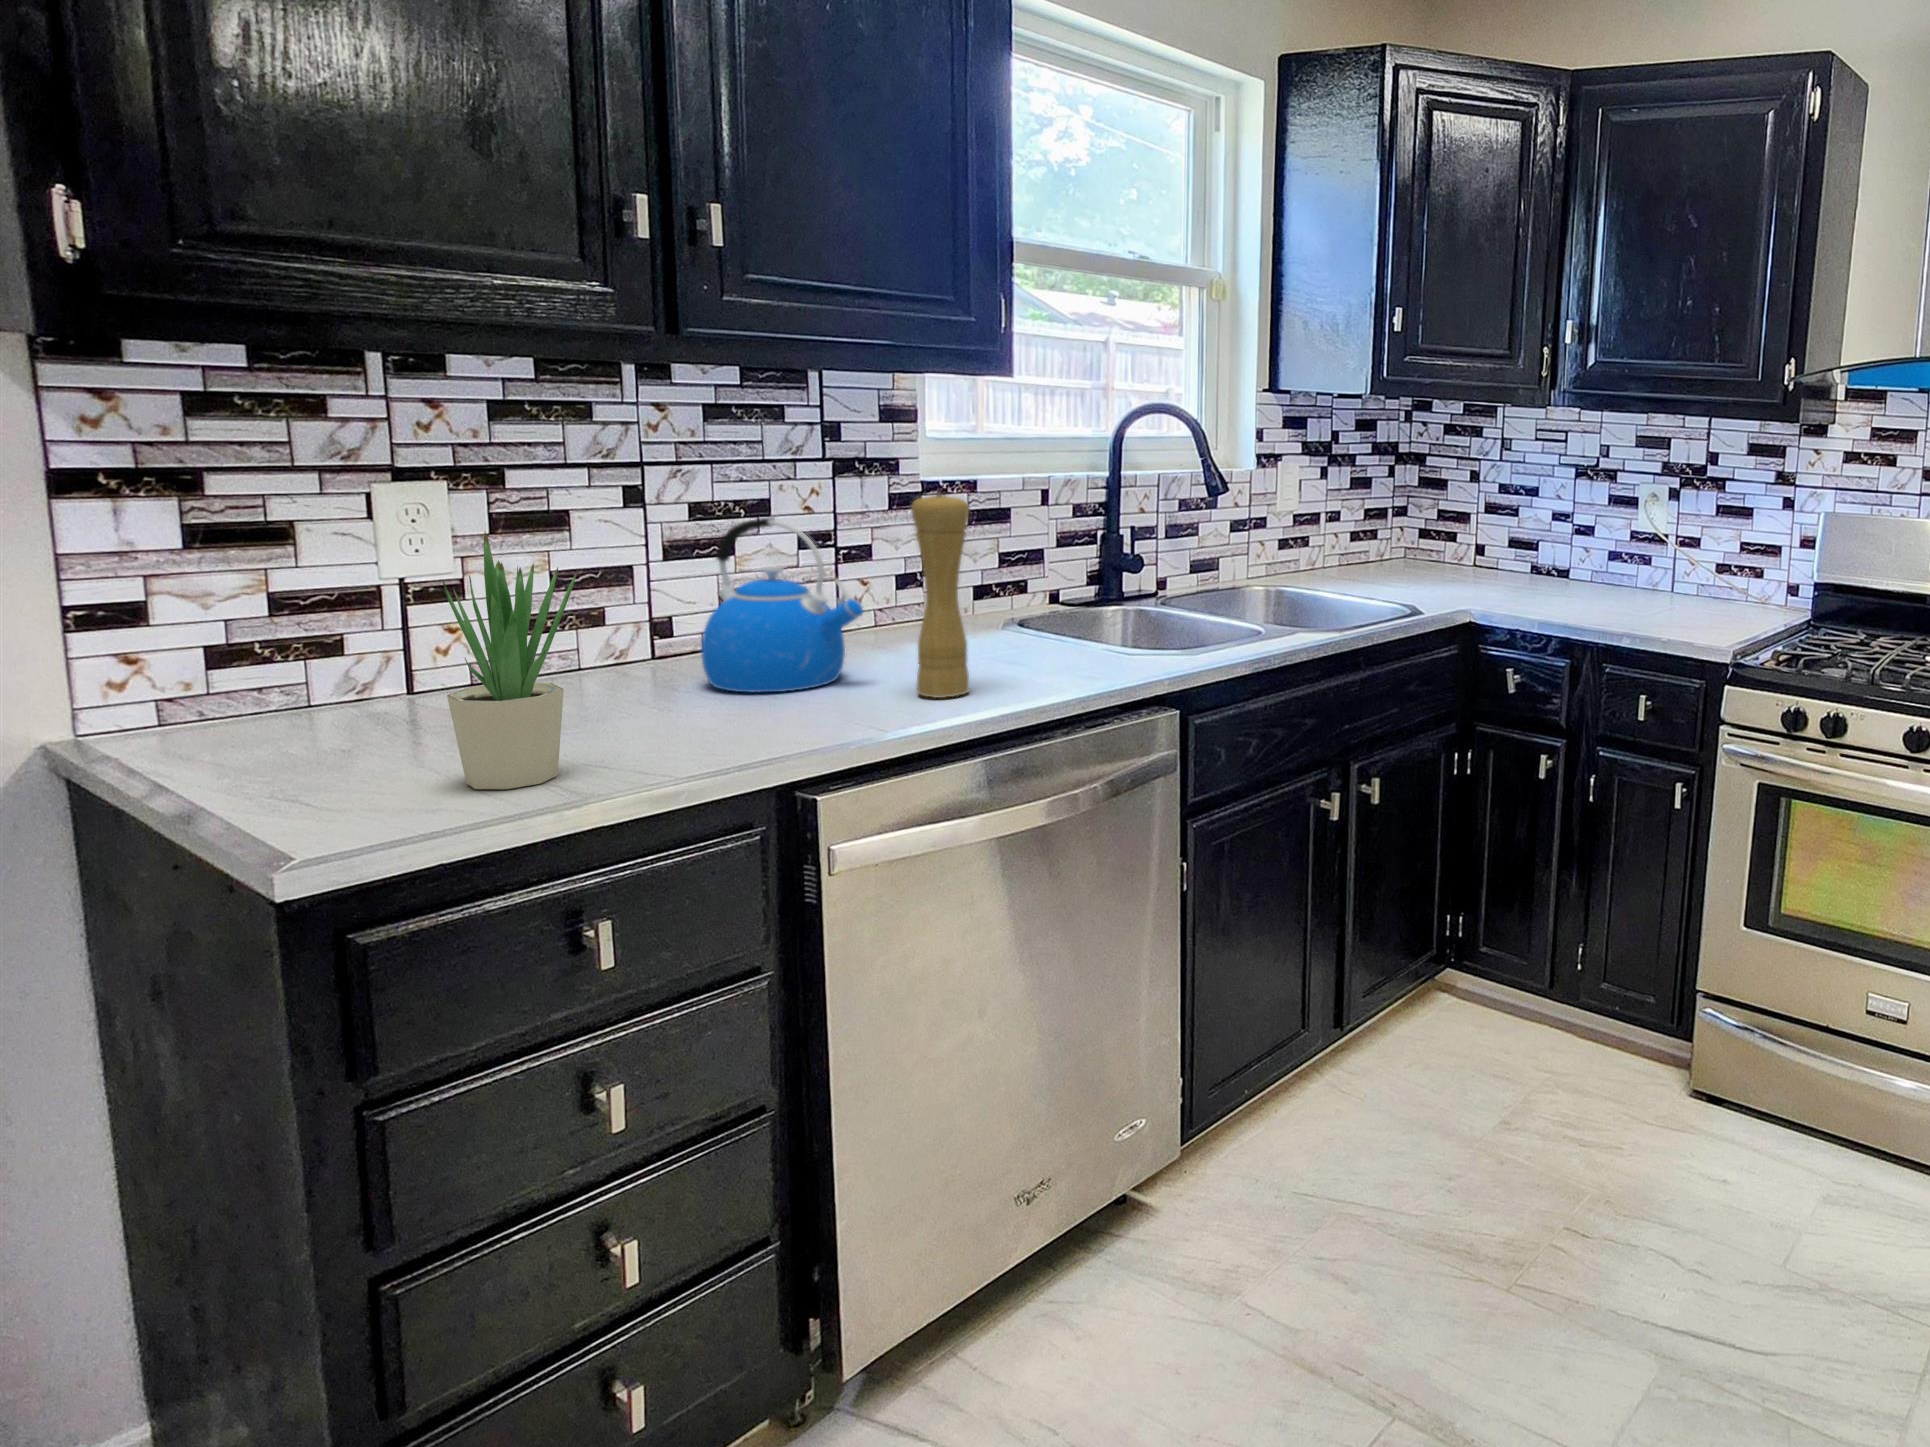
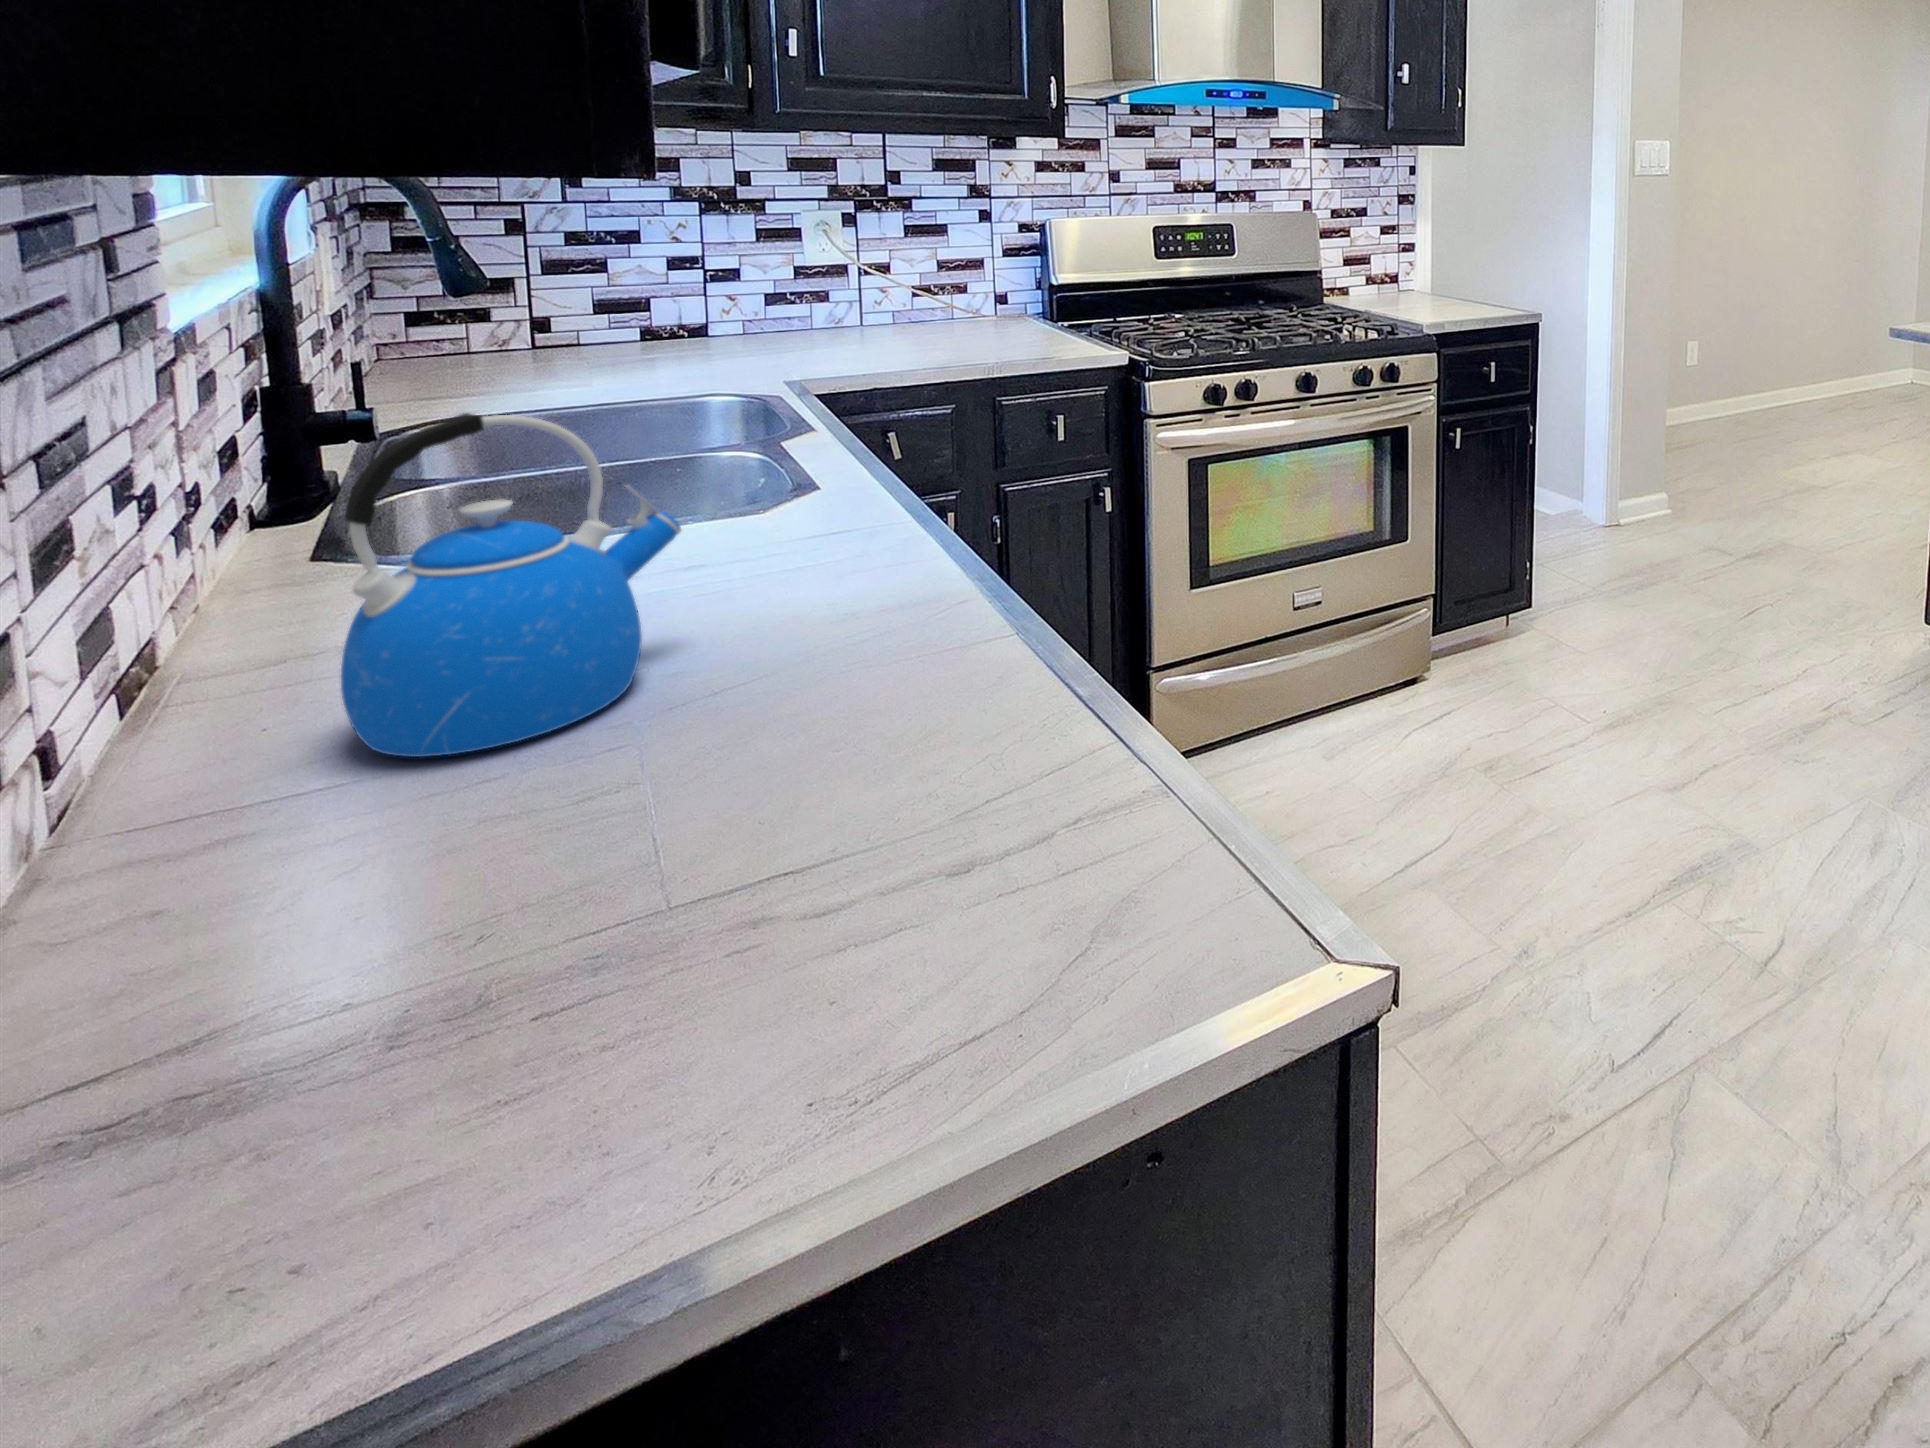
pepper mill: present [911,493,969,698] -> none [783,308,880,606]
potted plant: present [443,531,577,789] -> none [900,436,1072,864]

